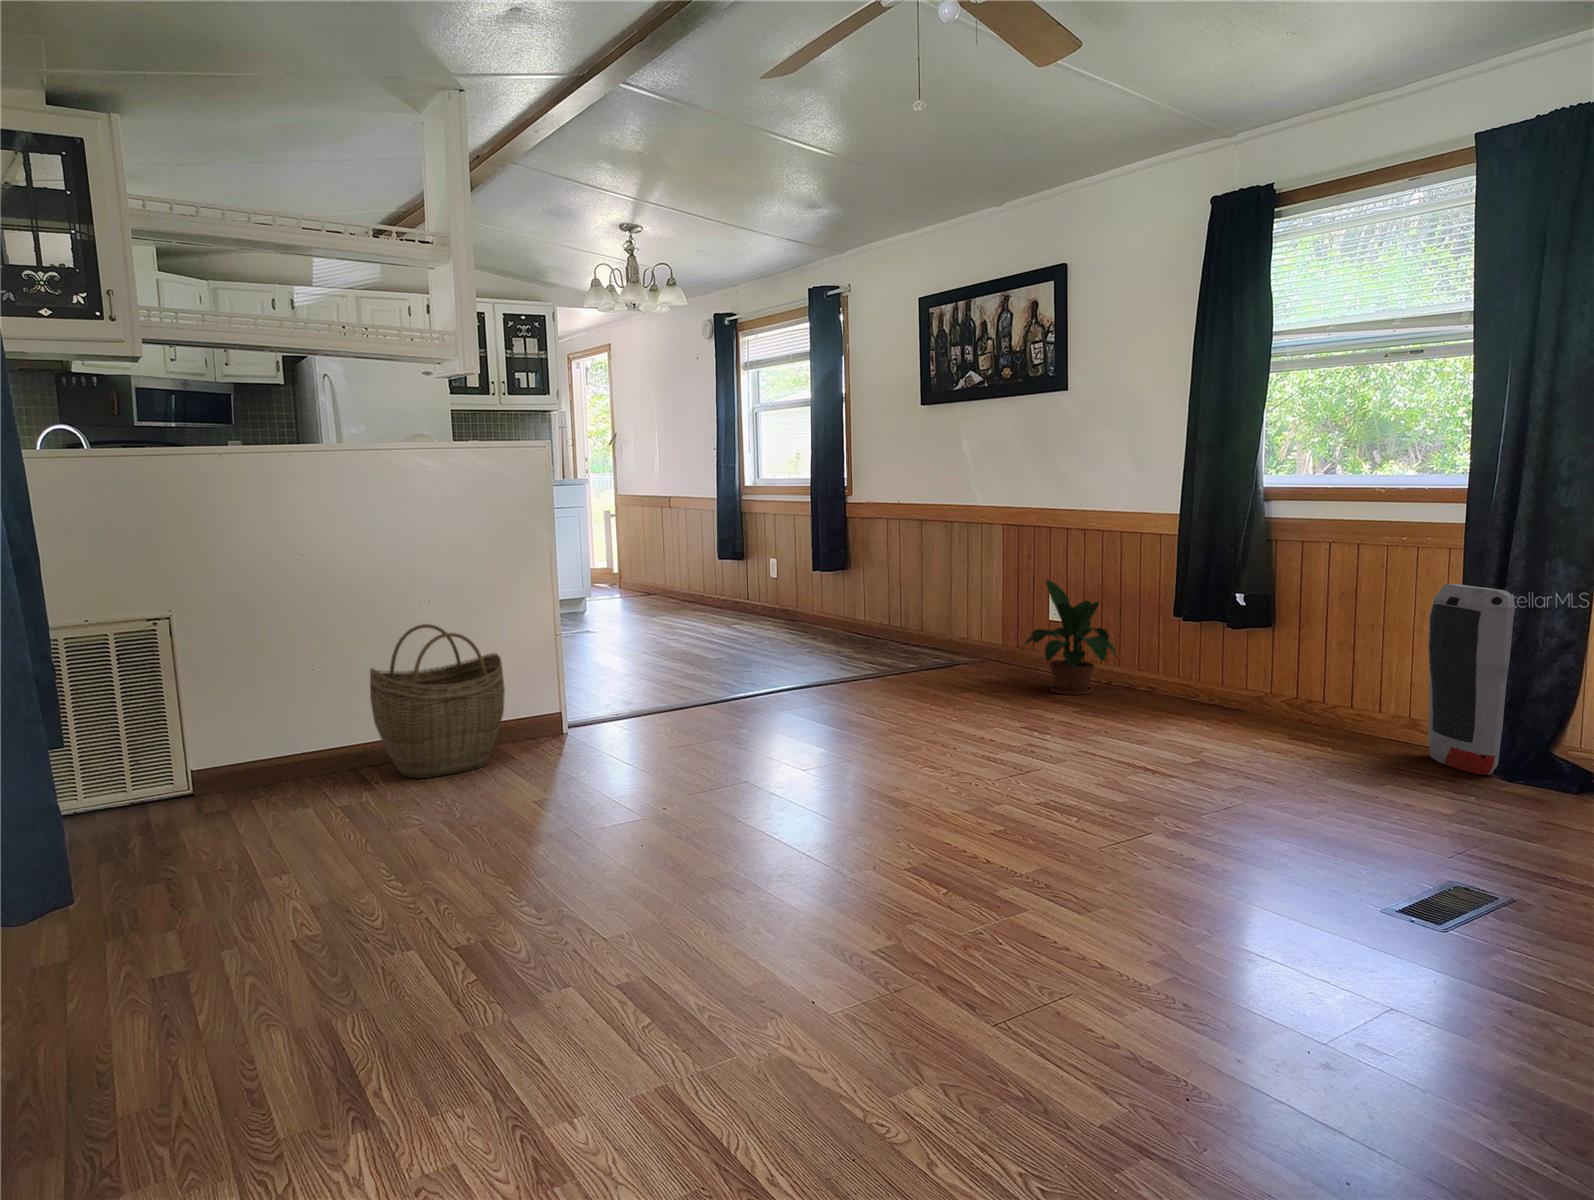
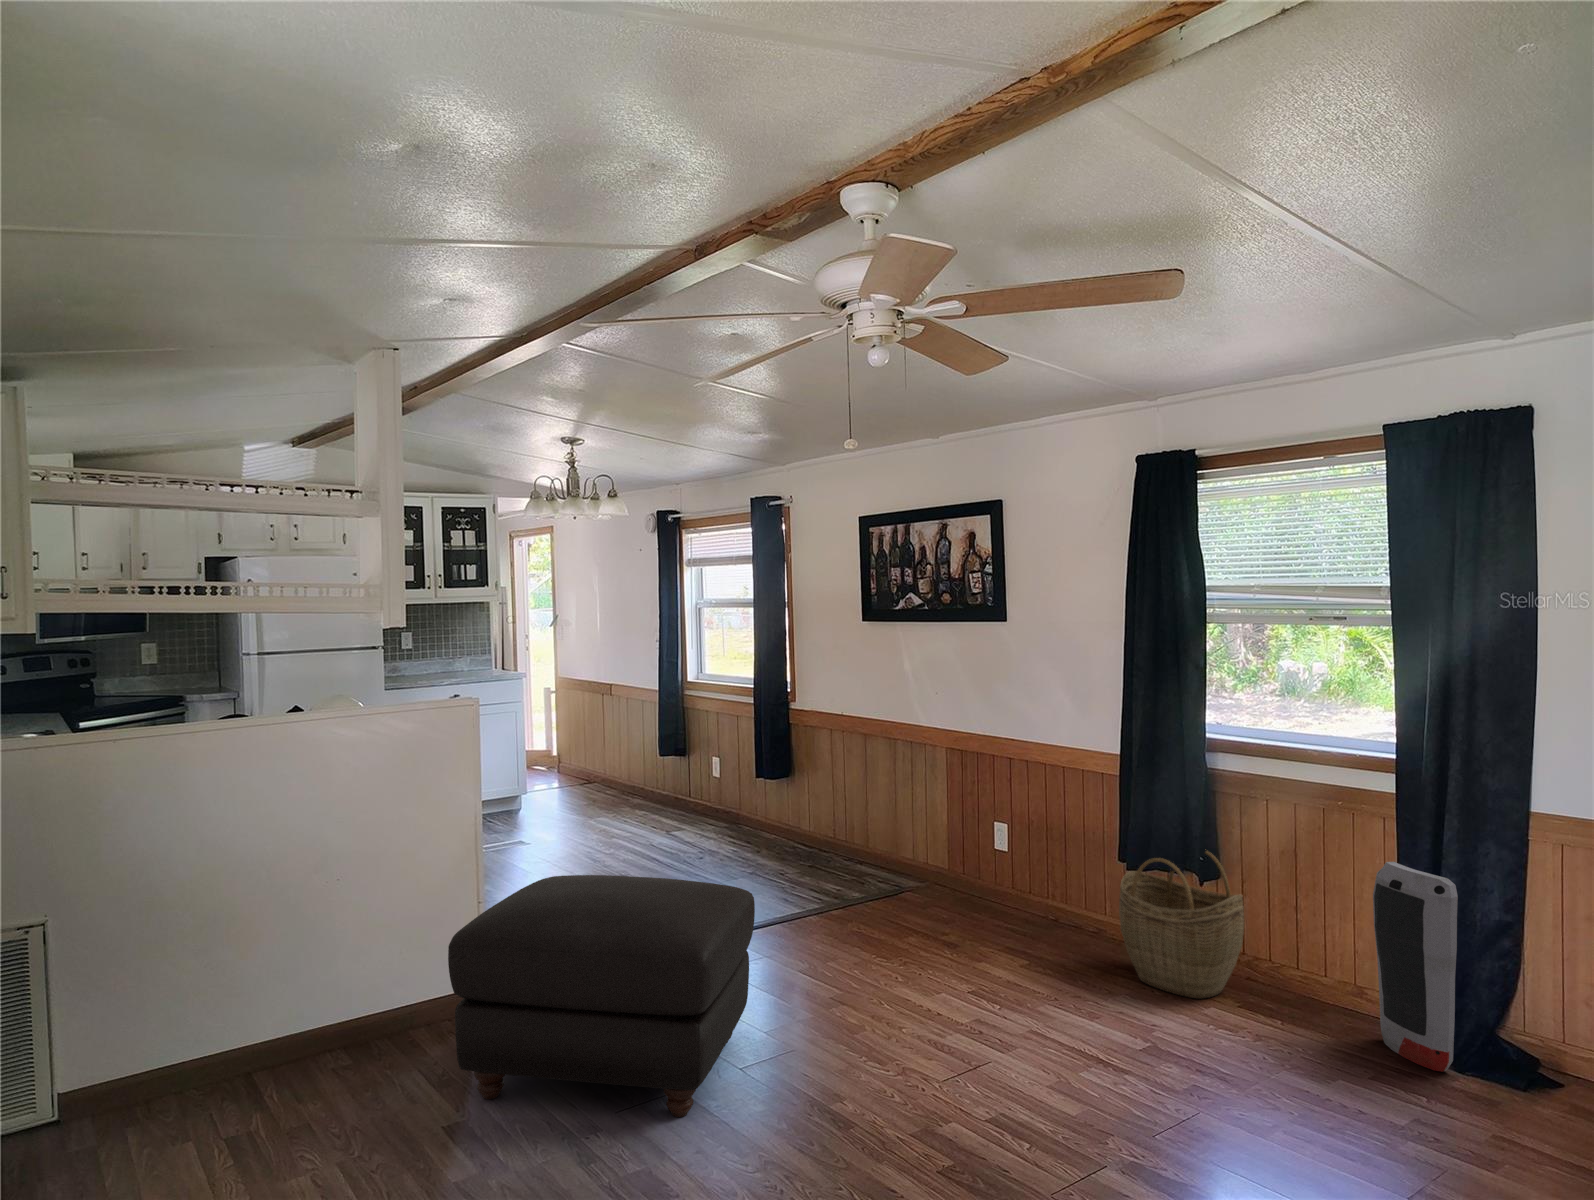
potted plant: present [1025,580,1117,695] -> none [960,817,1062,942]
ottoman: none [538,607,821,802] -> present [448,875,755,1117]
woven basket: present [370,624,505,778] -> present [1119,851,1245,999]

